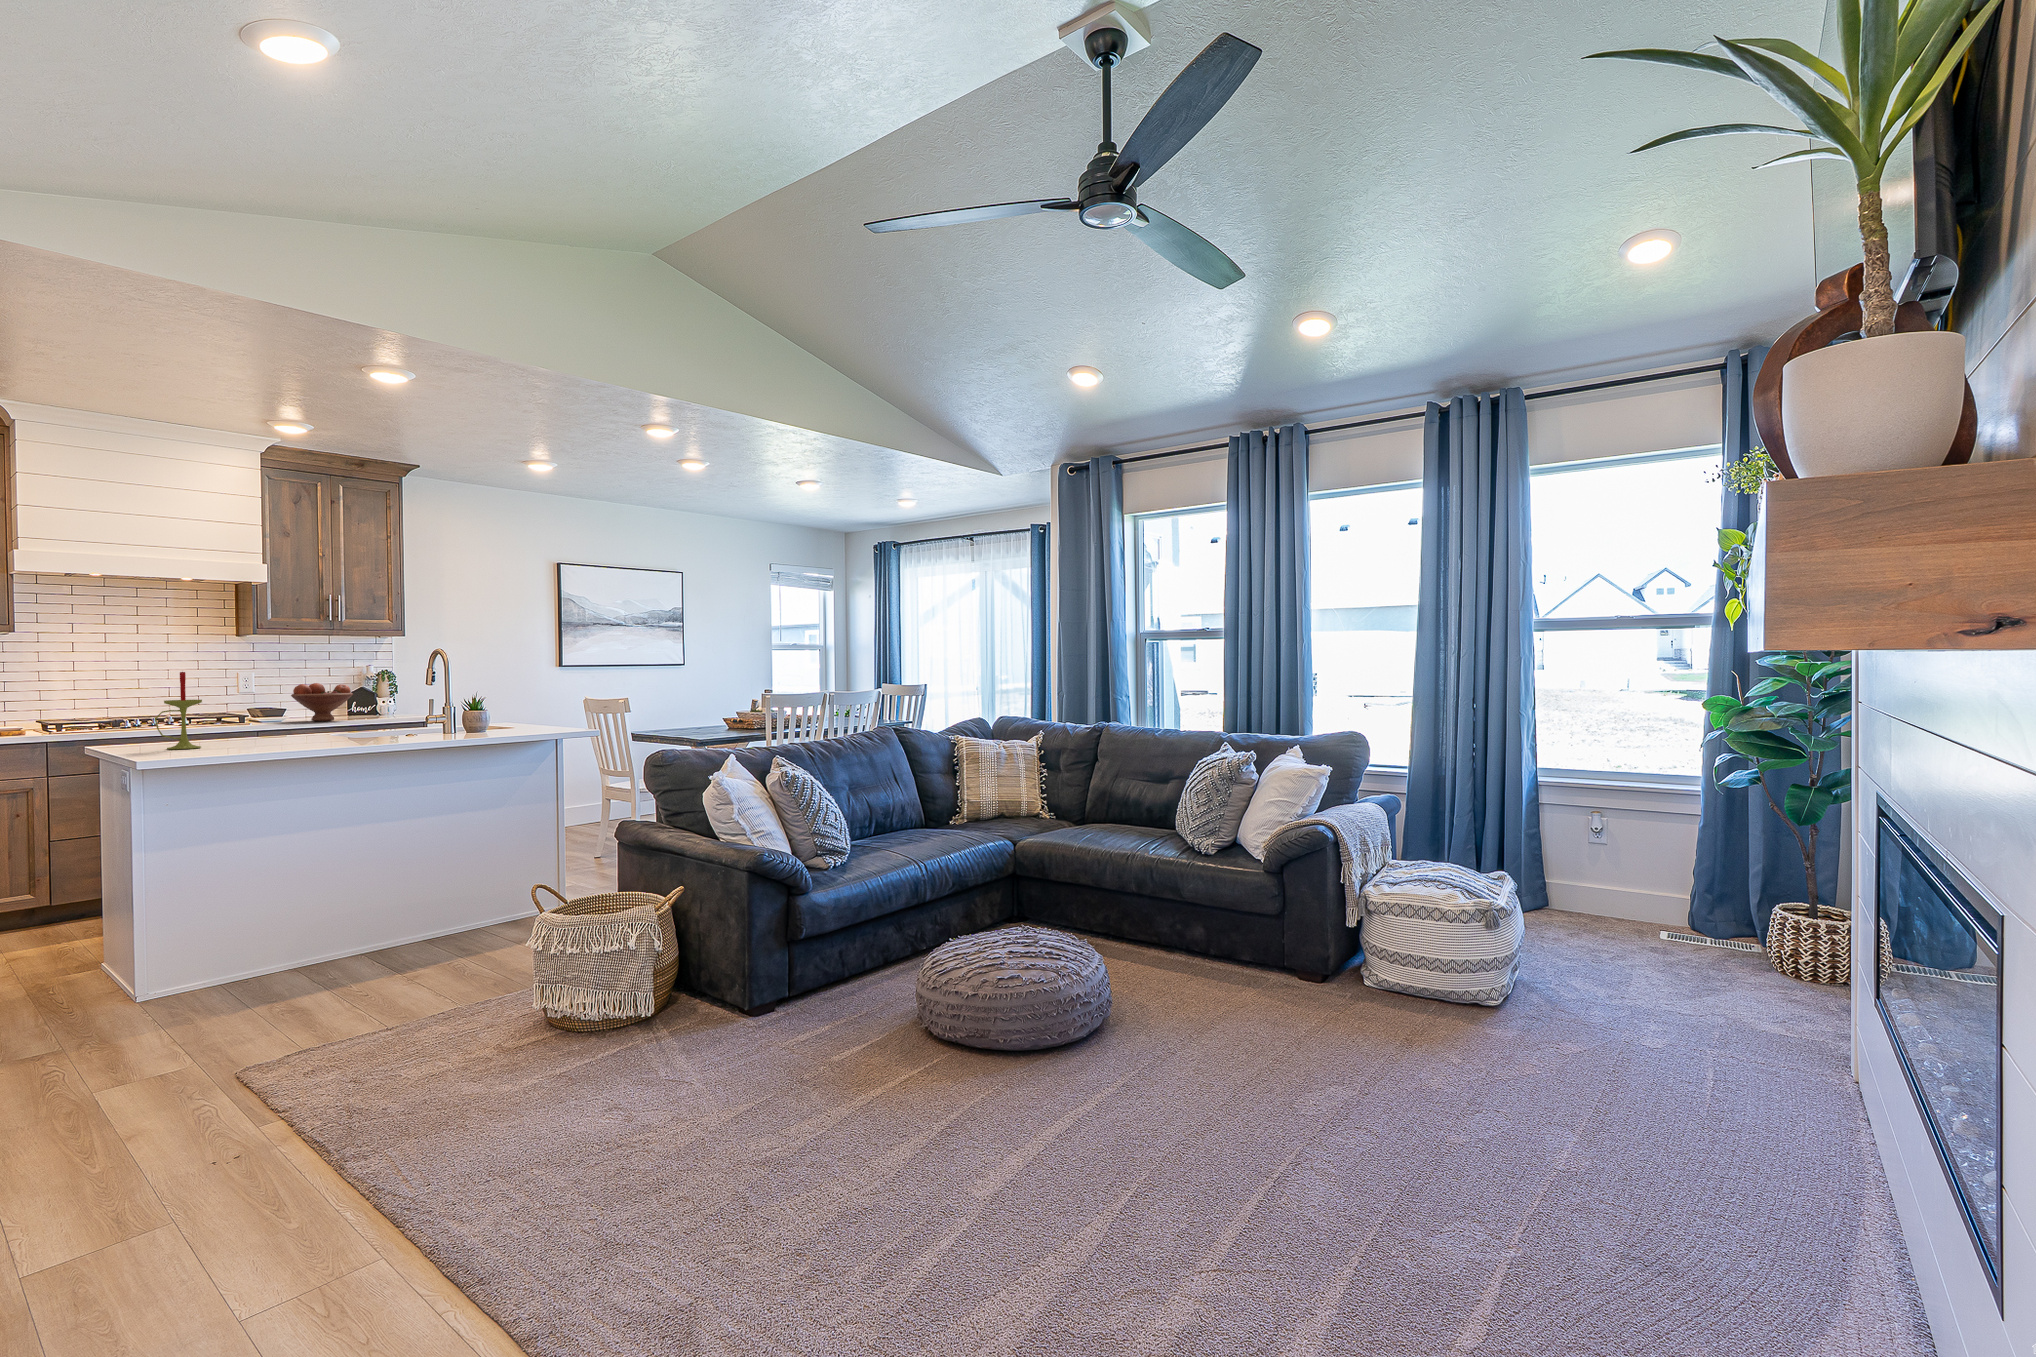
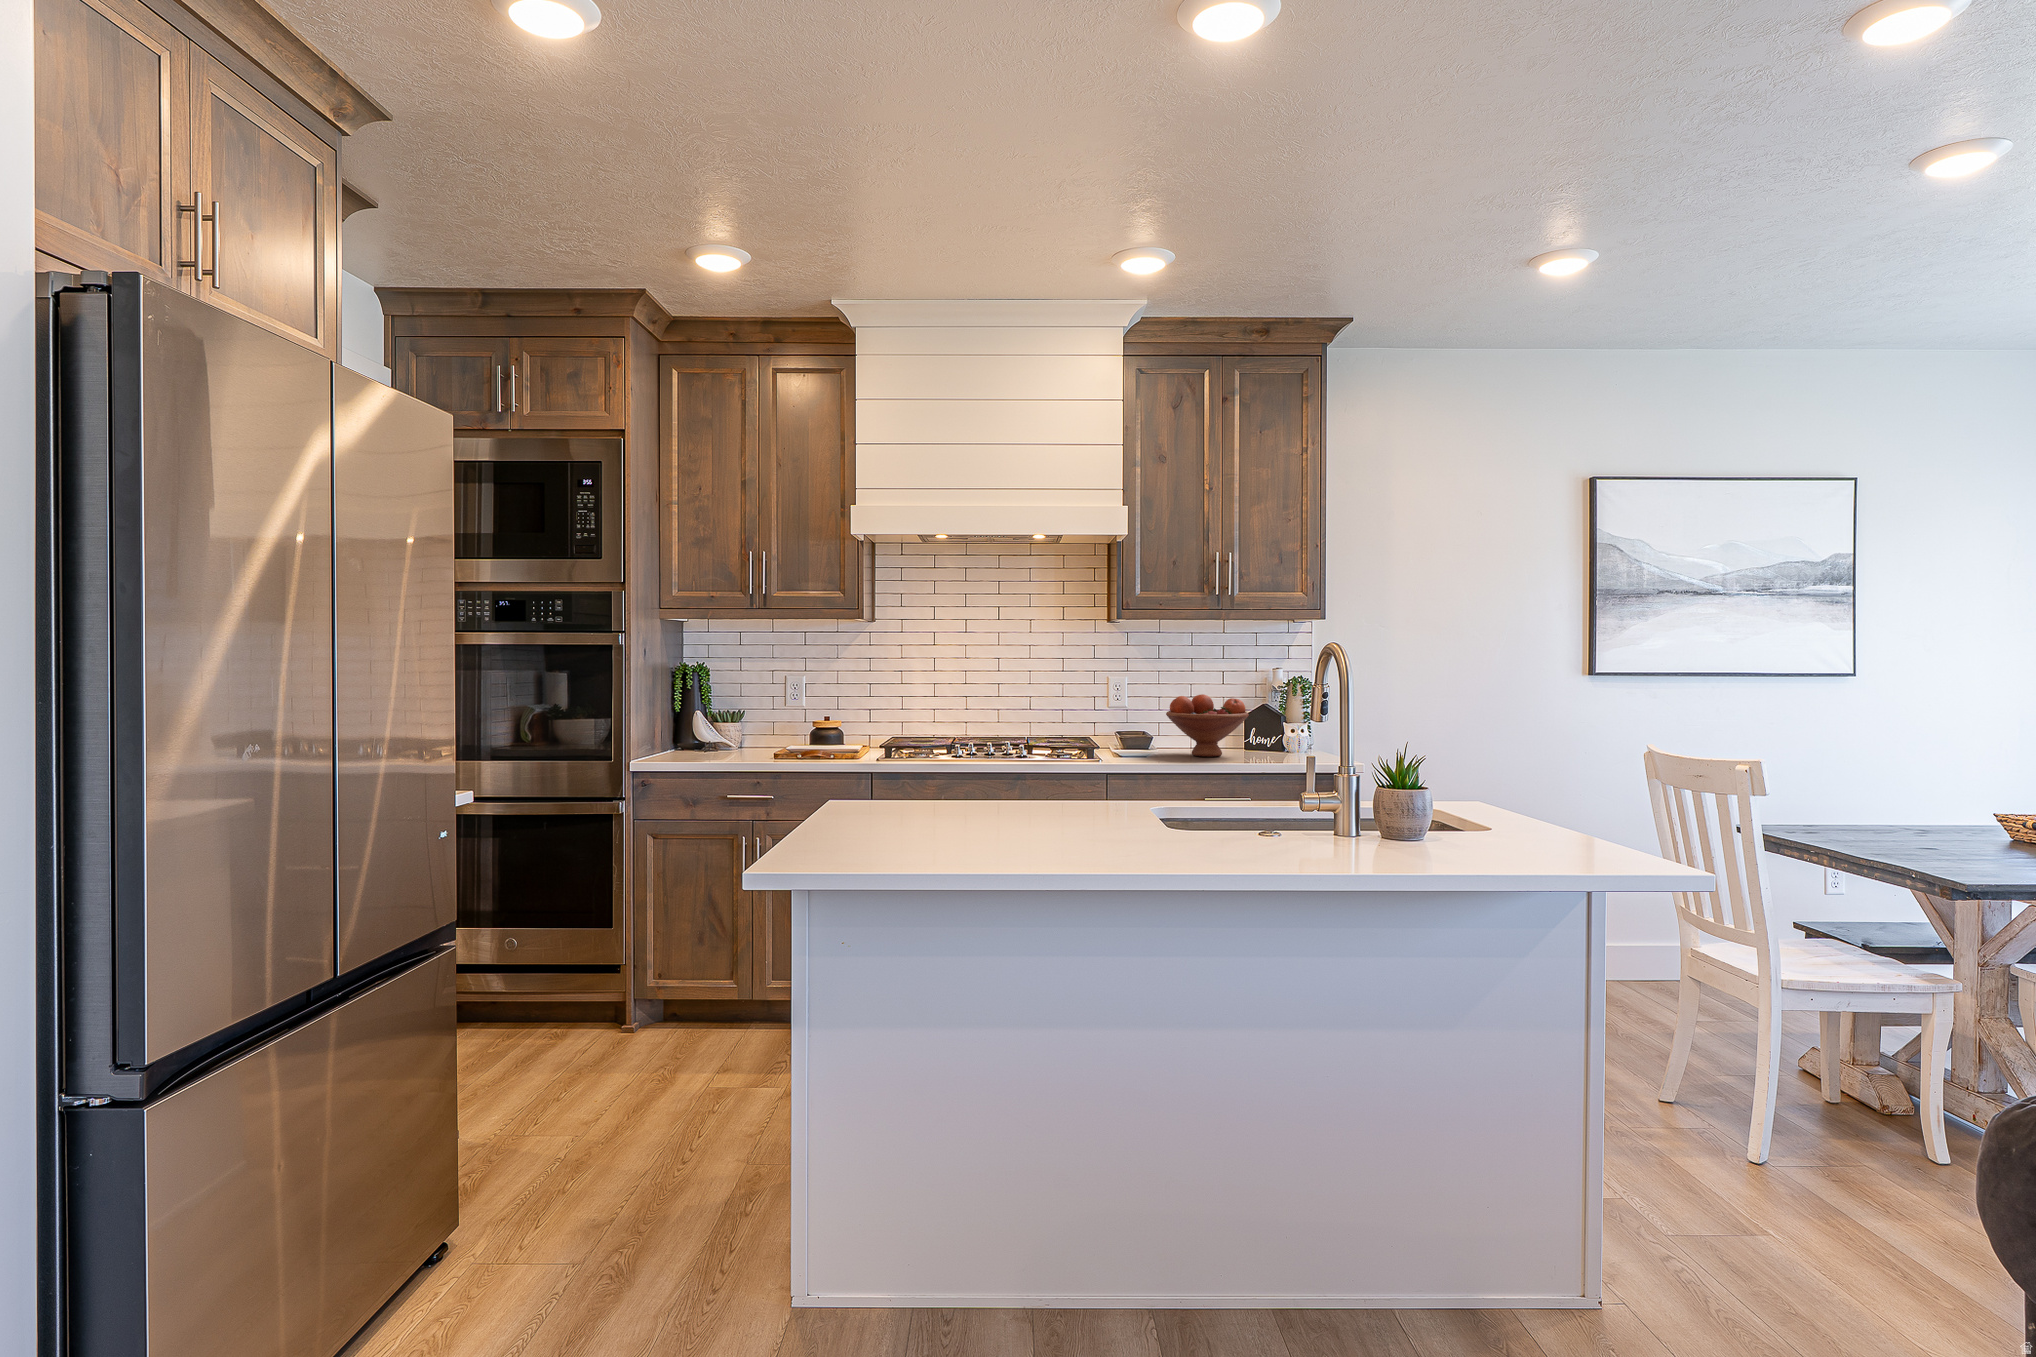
candle: present [155,672,202,749] -> none [853,690,925,839]

